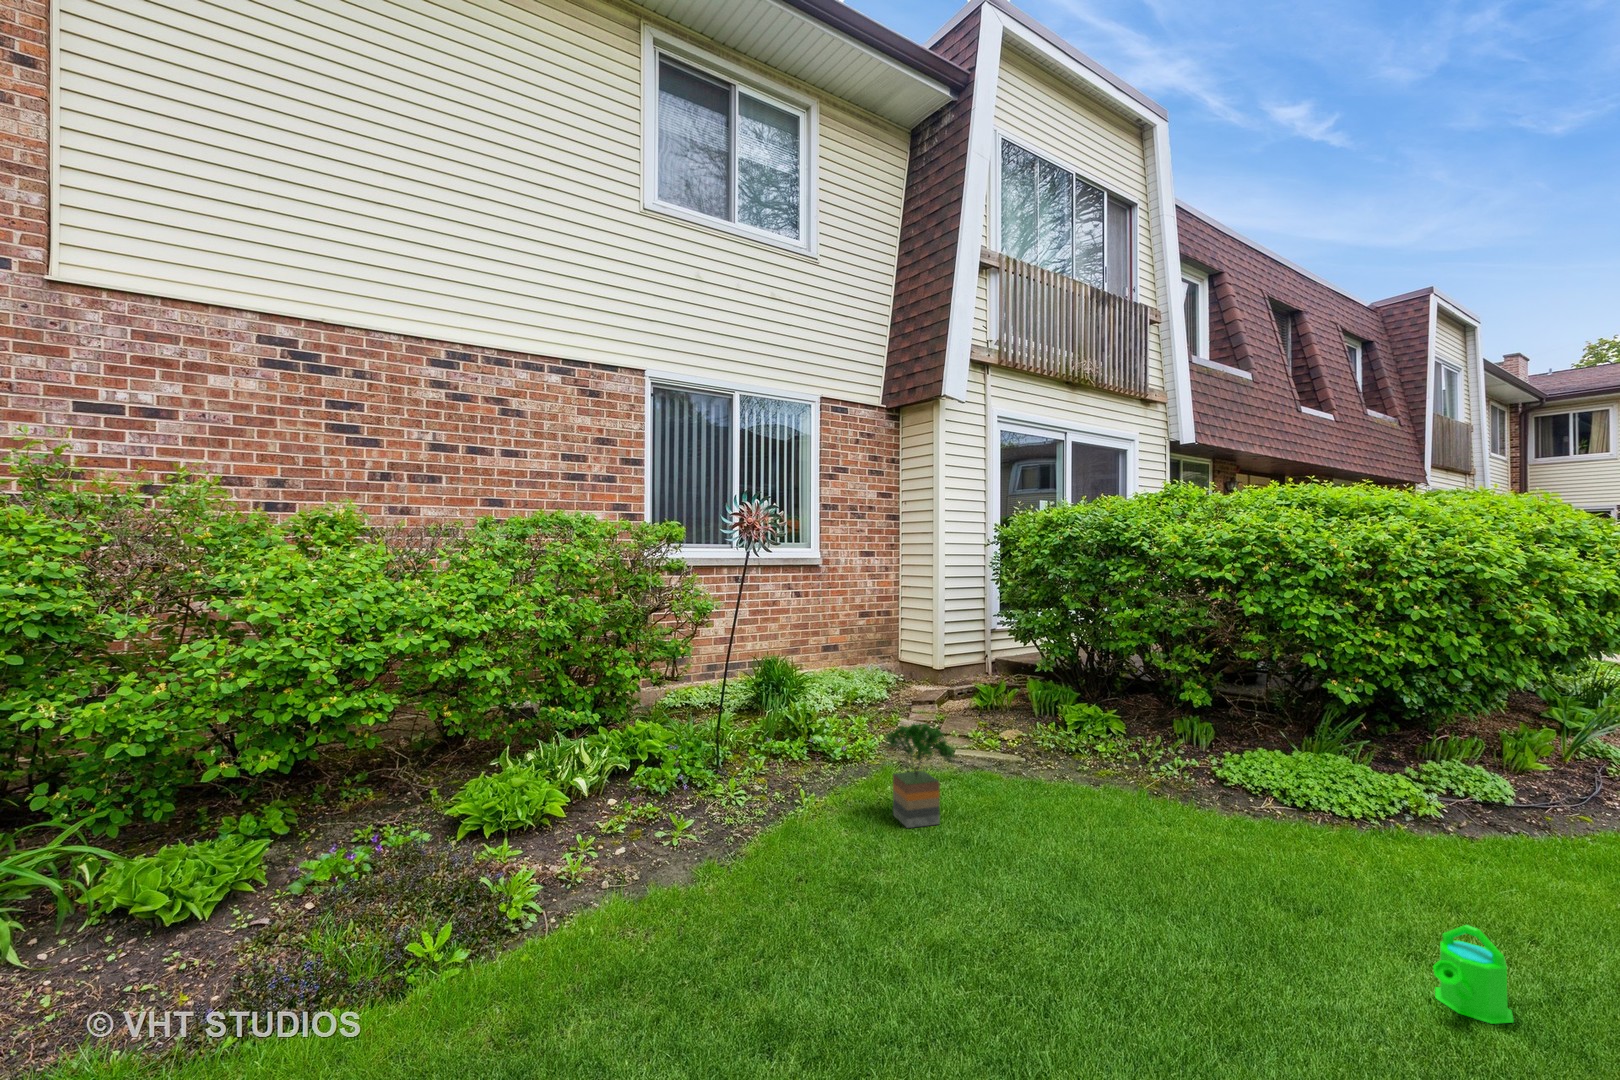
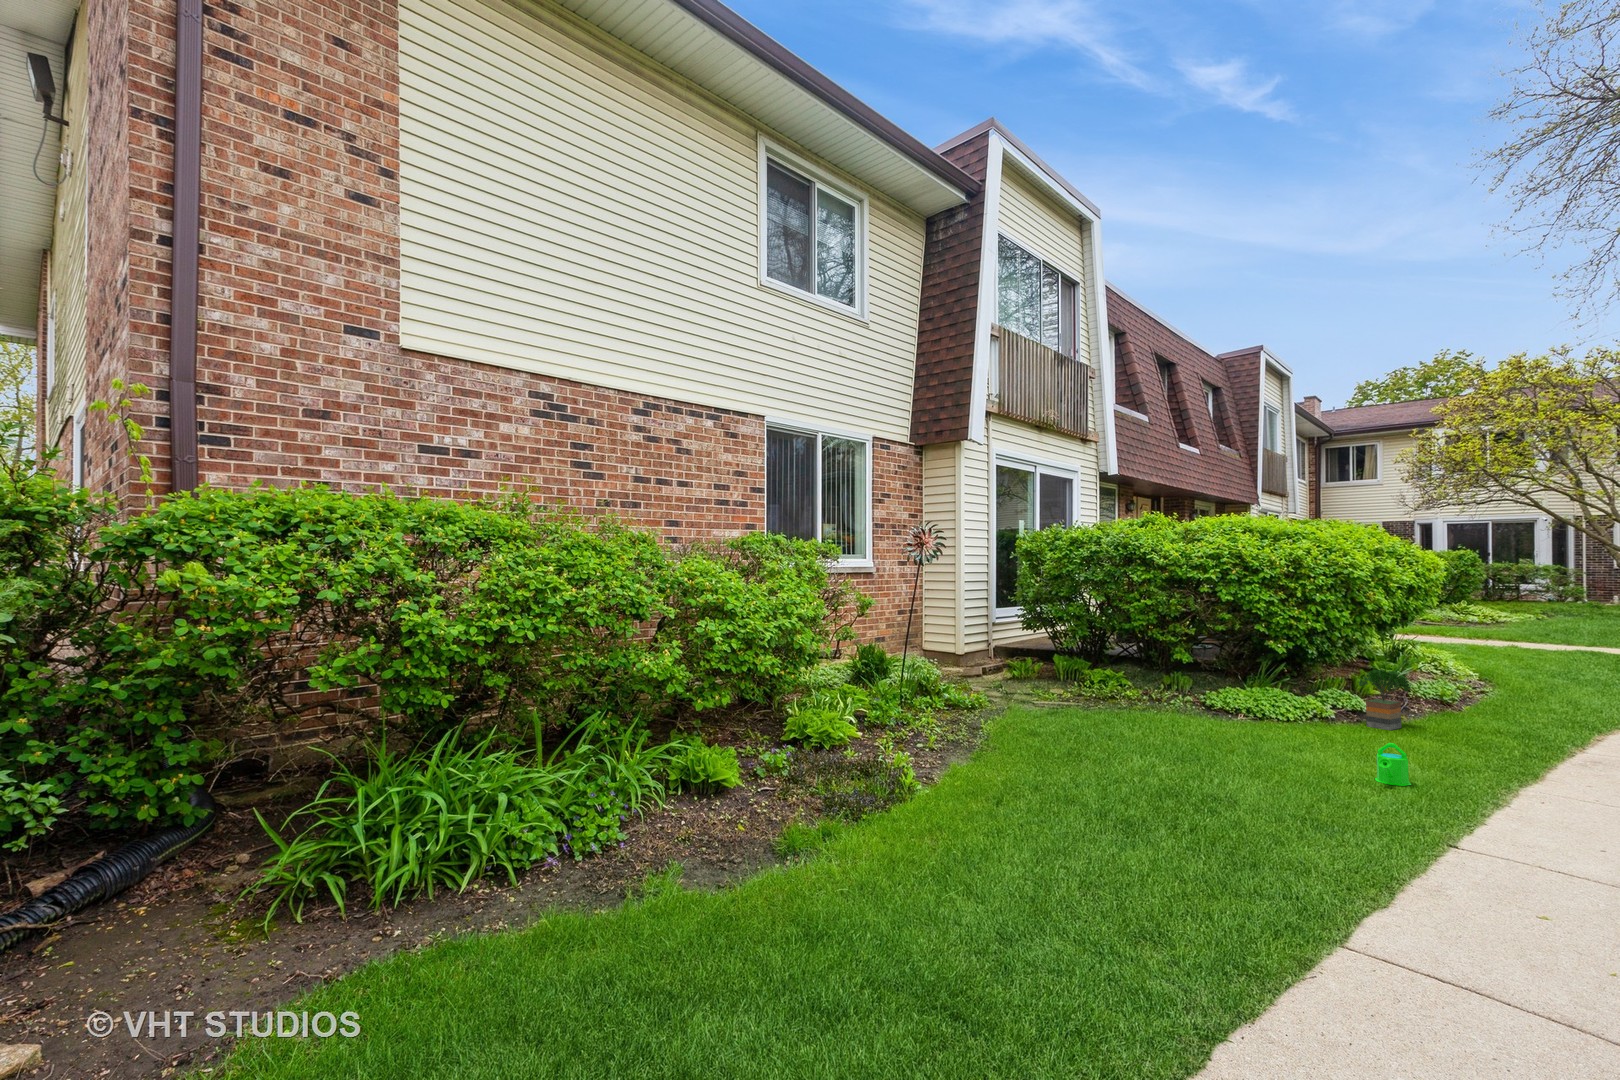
potted tree: present [886,723,954,828] -> present [1359,670,1411,730]

